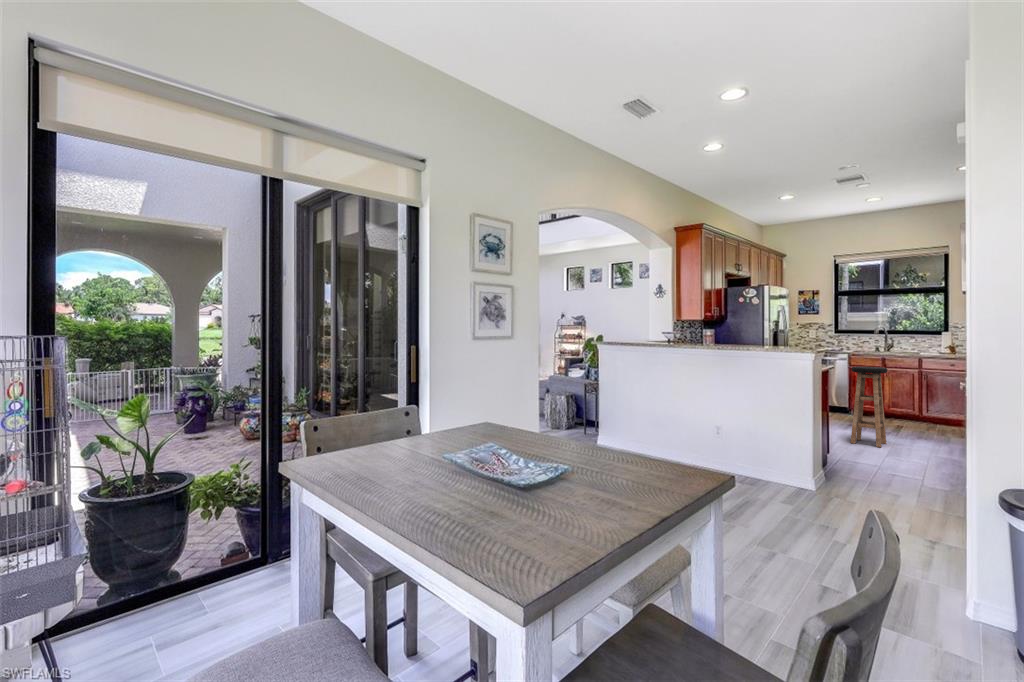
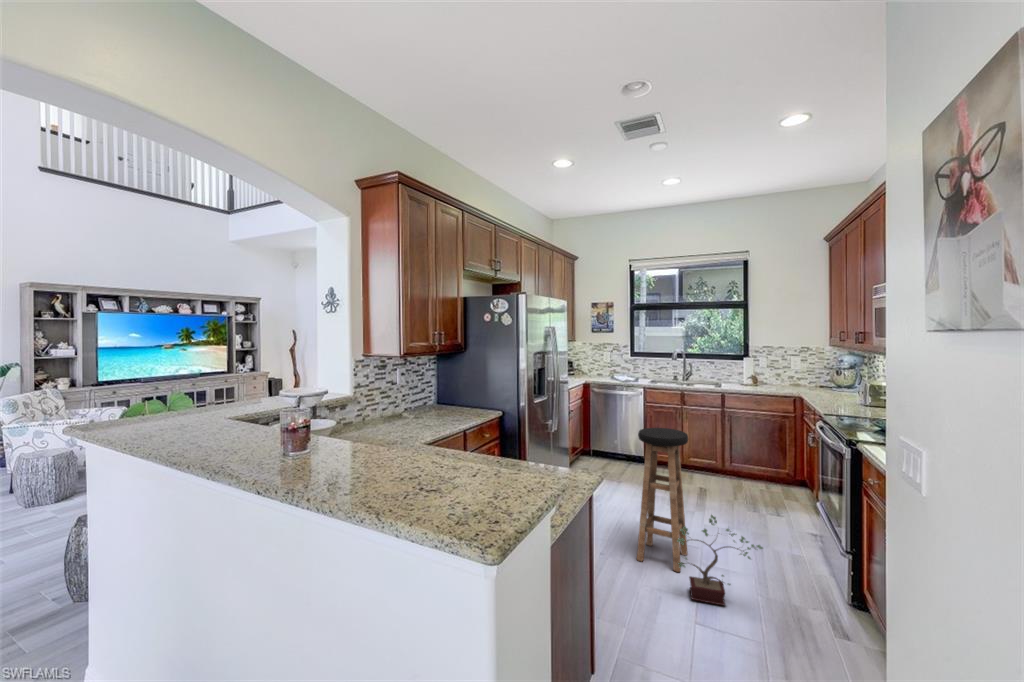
potted plant: none [878,407,936,456] -> present [677,515,763,605]

